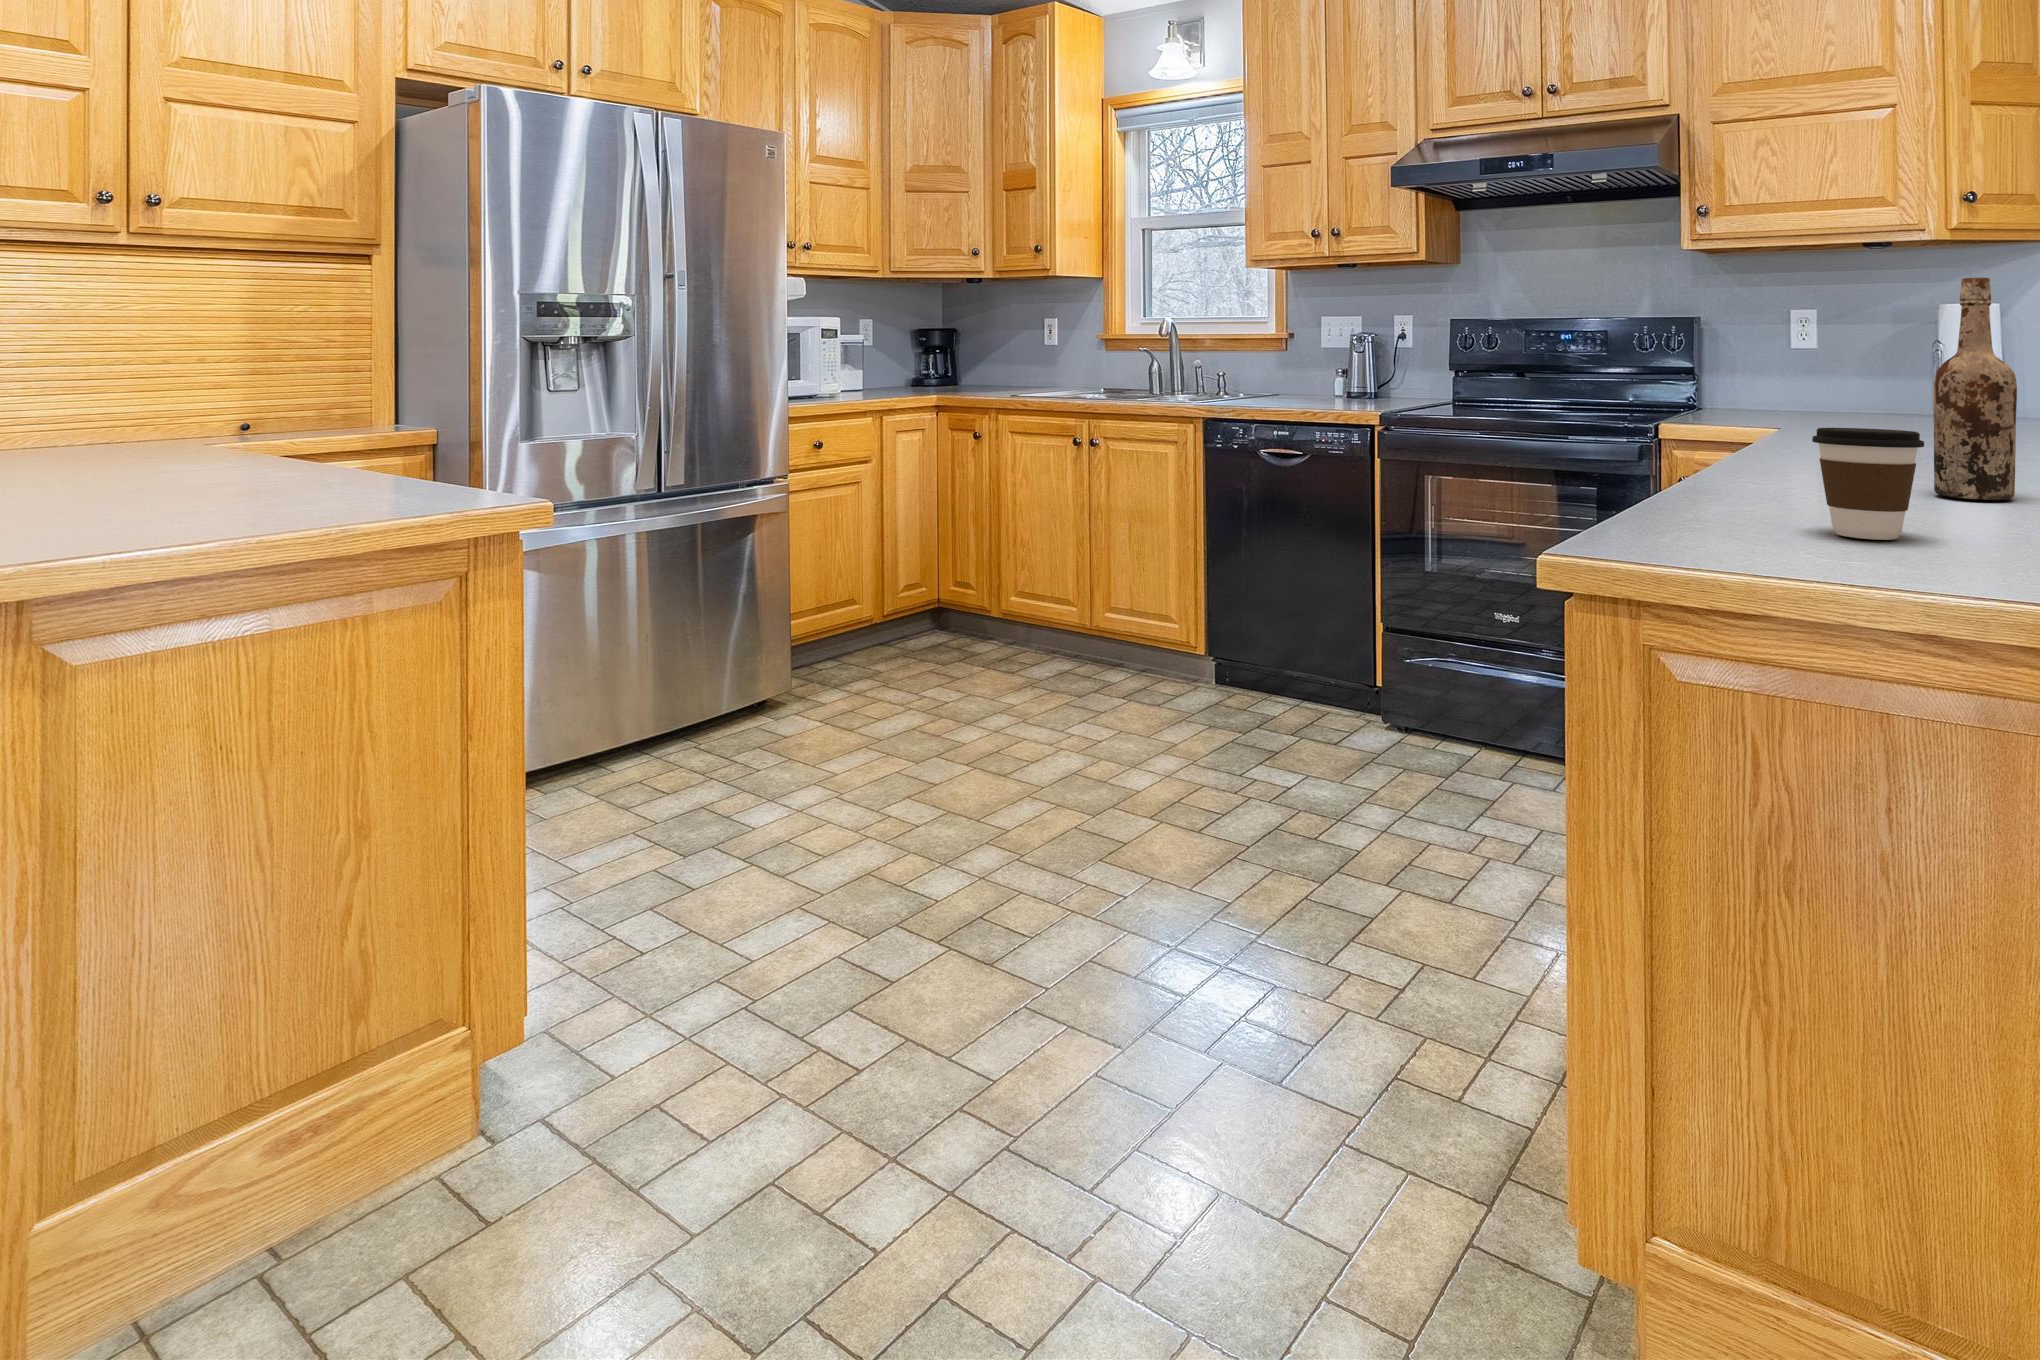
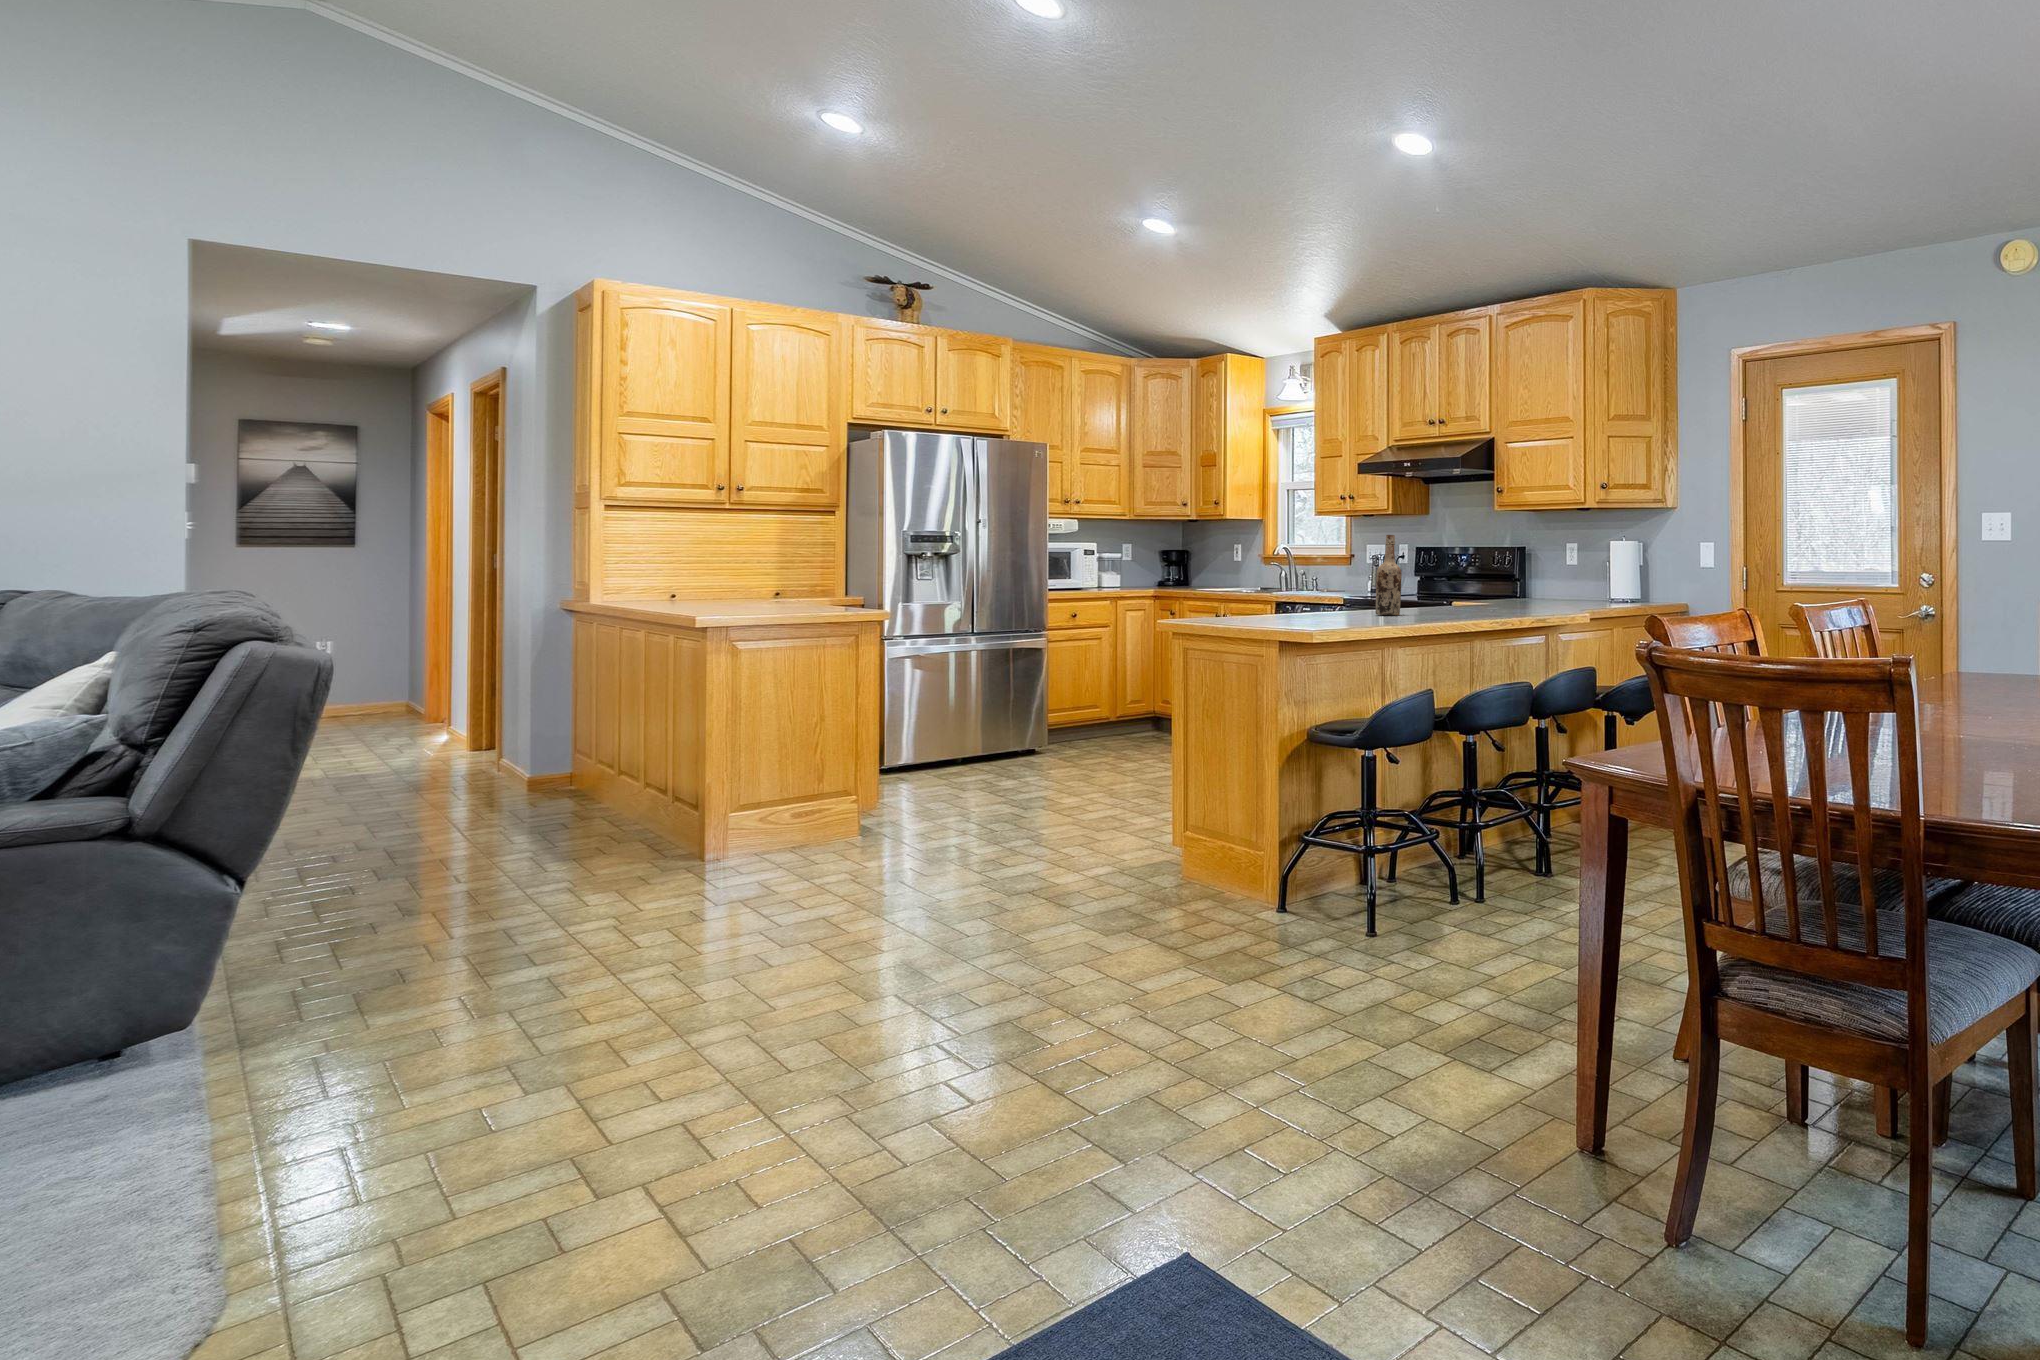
coffee cup: present [1812,428,1924,540] -> none [1269,585,1300,619]

